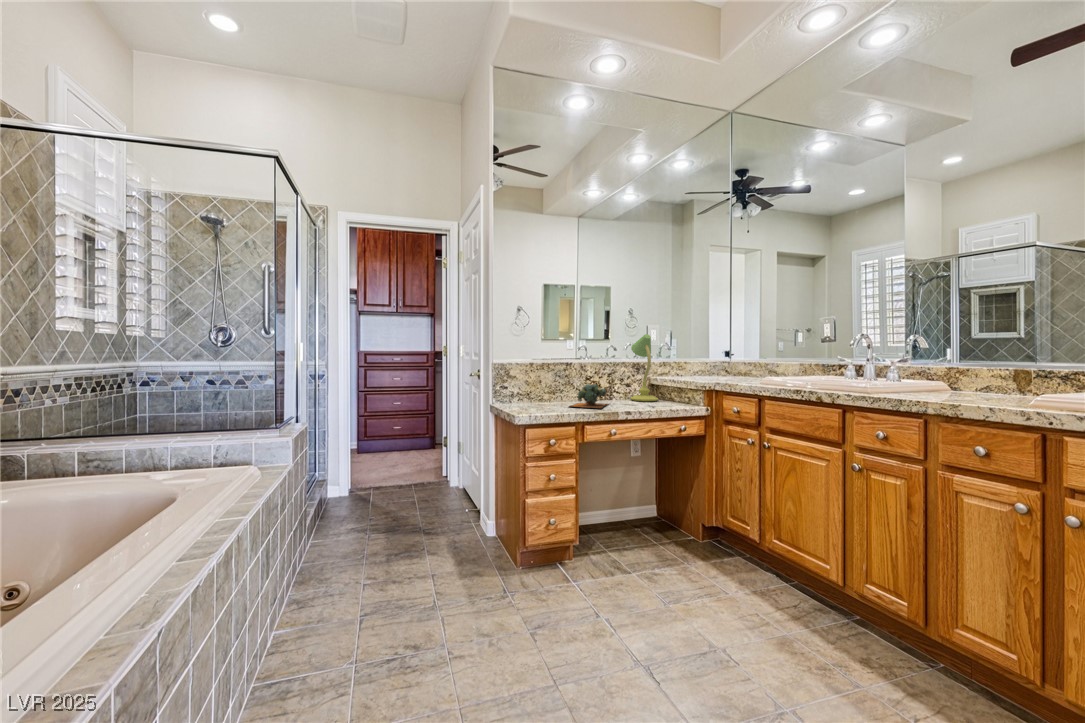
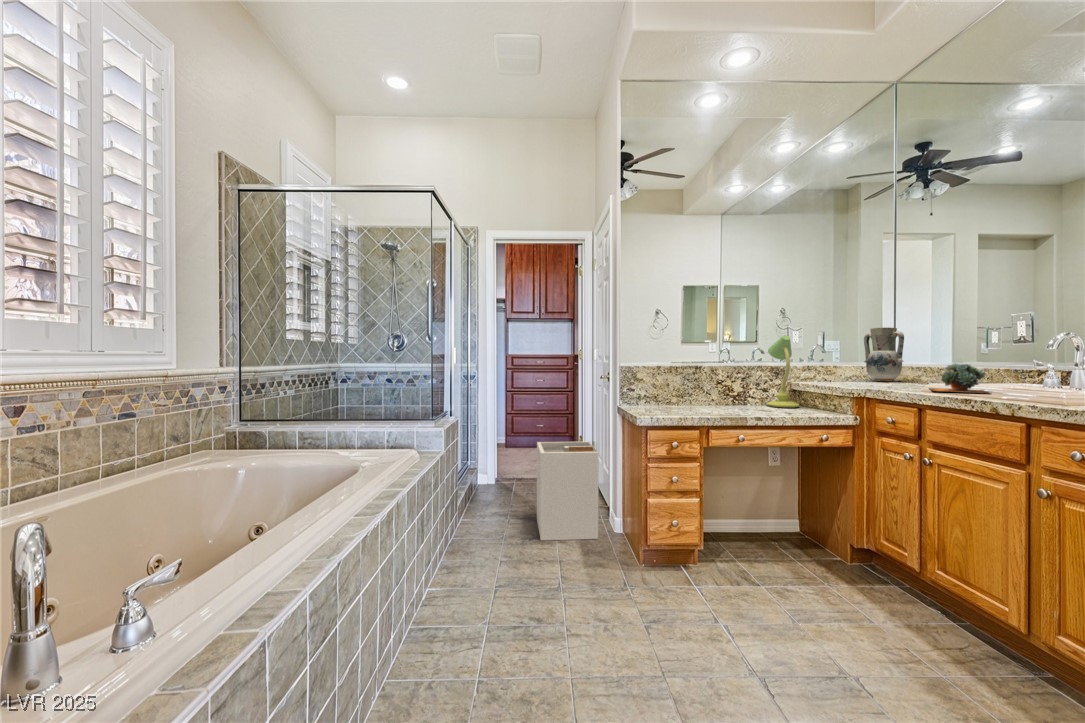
vase: none [707,329,738,376] -> present [864,327,904,381]
succulent plant: present [569,384,608,408] -> present [930,363,989,393]
laundry hamper: none [403,443,473,554] -> present [537,441,599,540]

